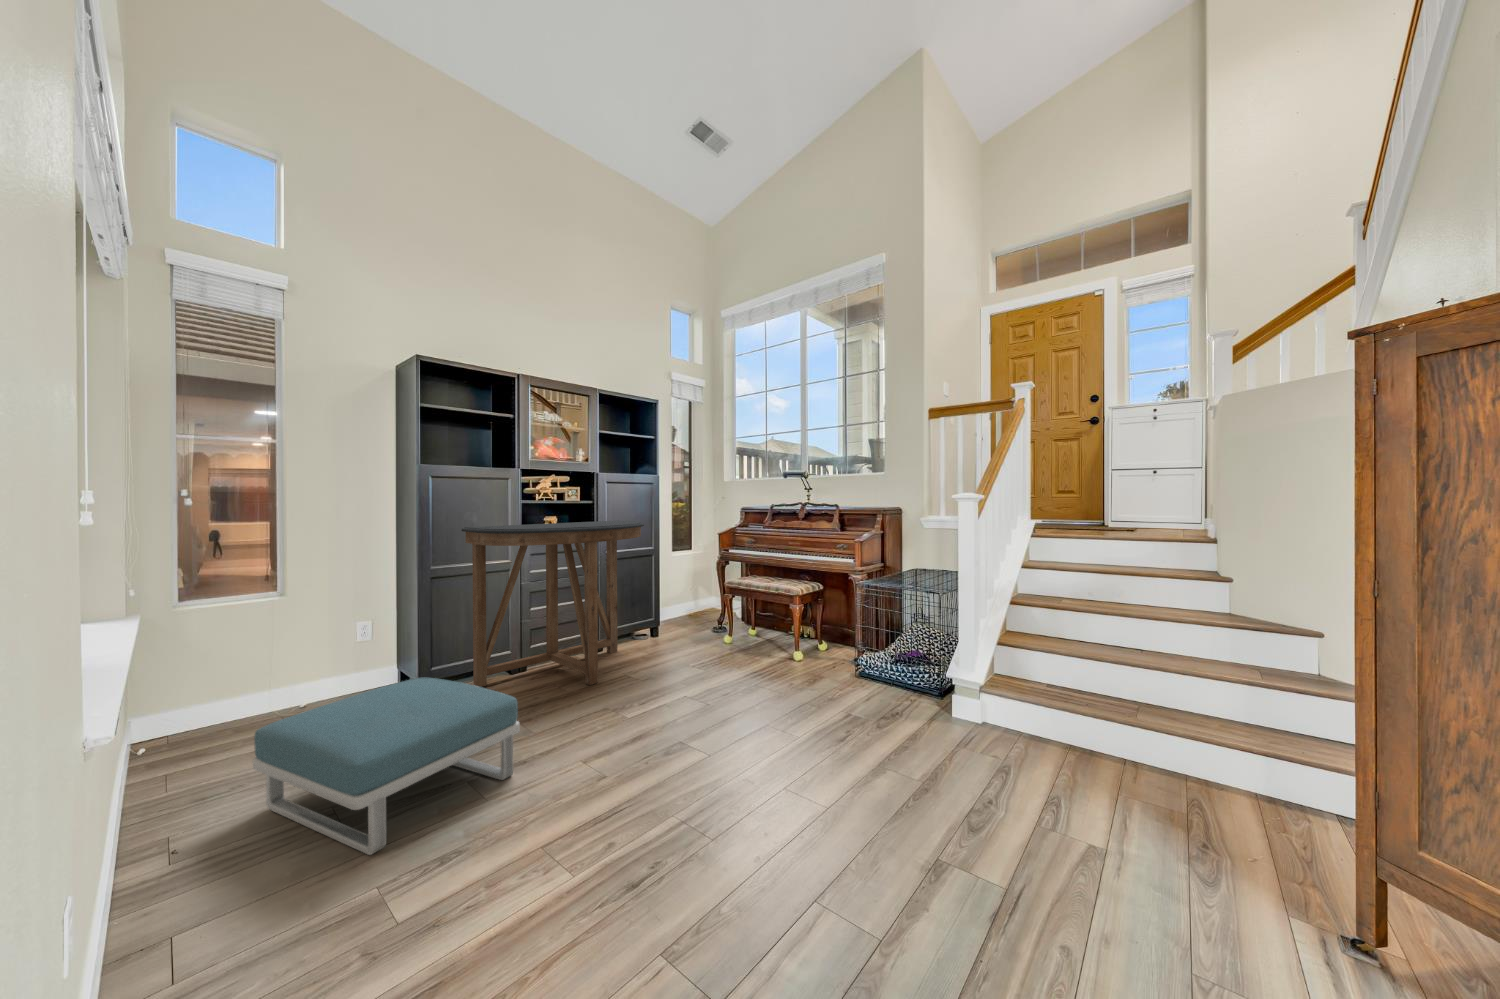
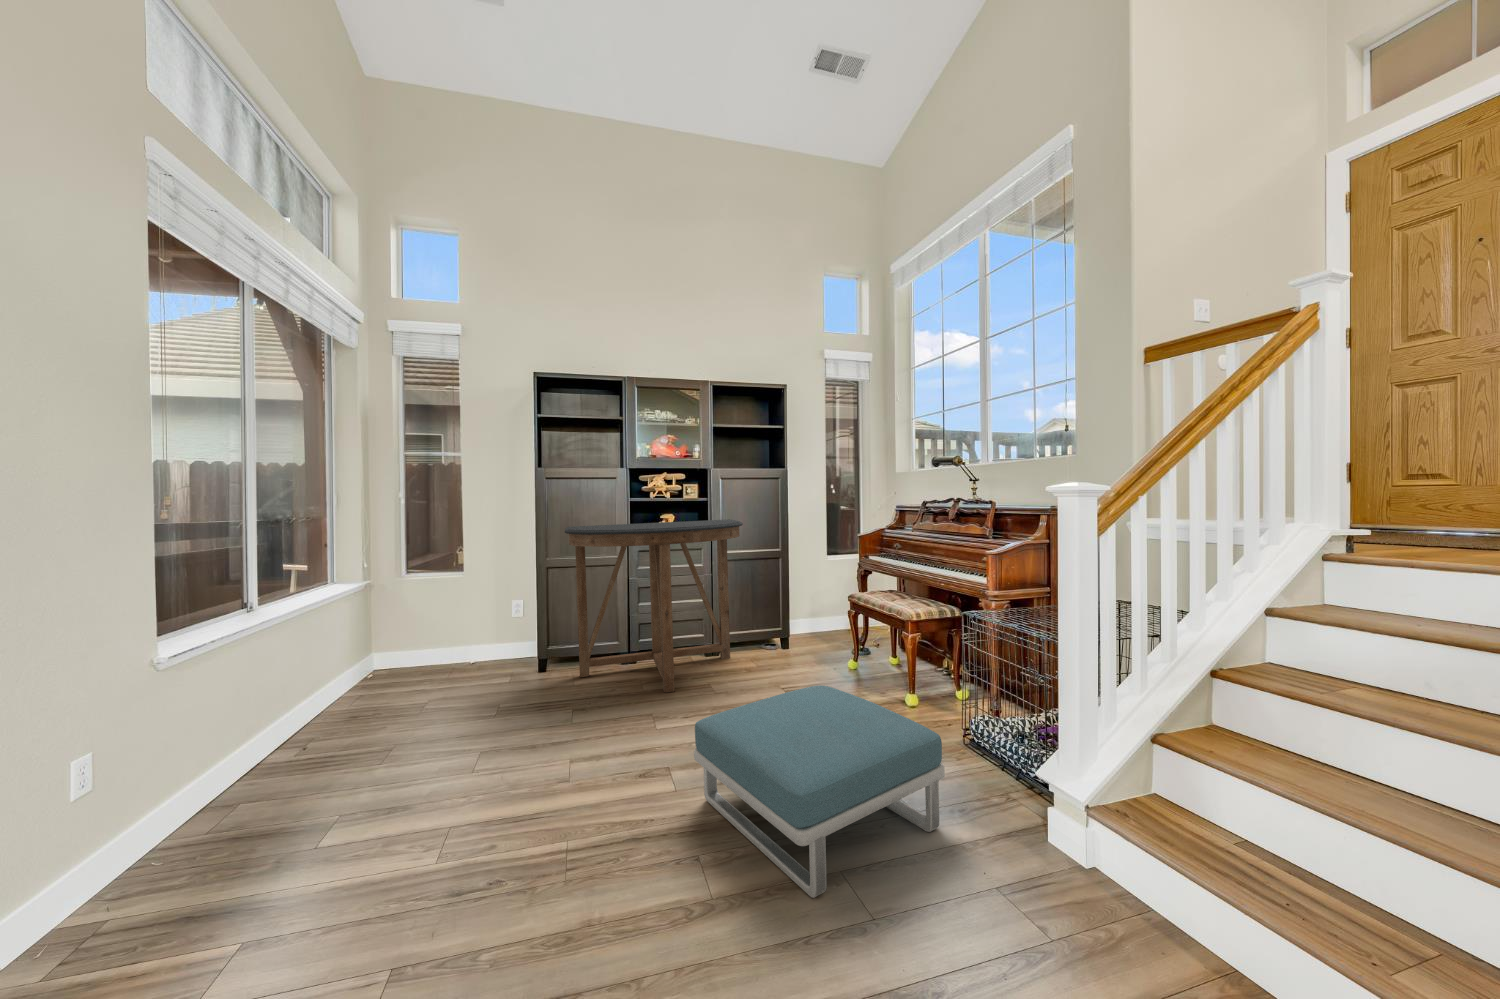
footstool: present [252,677,520,855] -> present [694,685,945,898]

